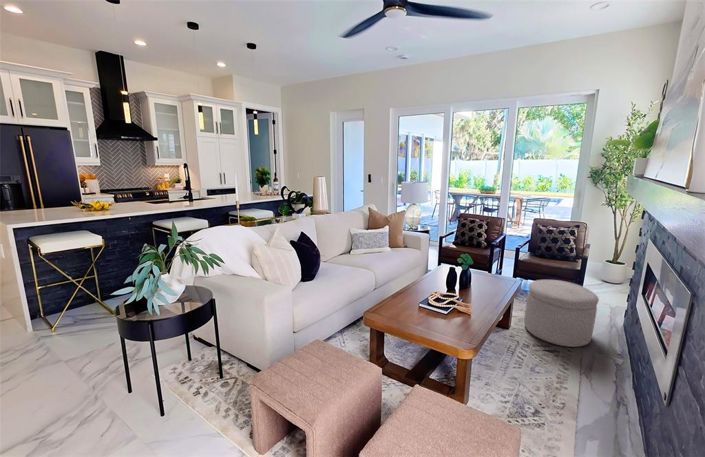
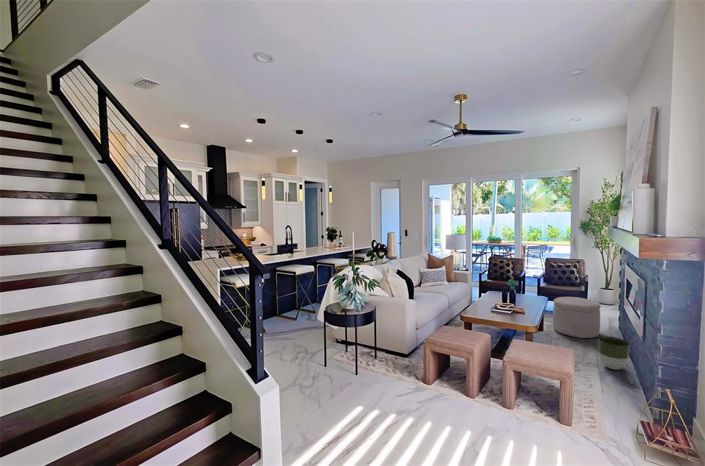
planter: none [580,367,639,430] -> present [598,336,630,370]

